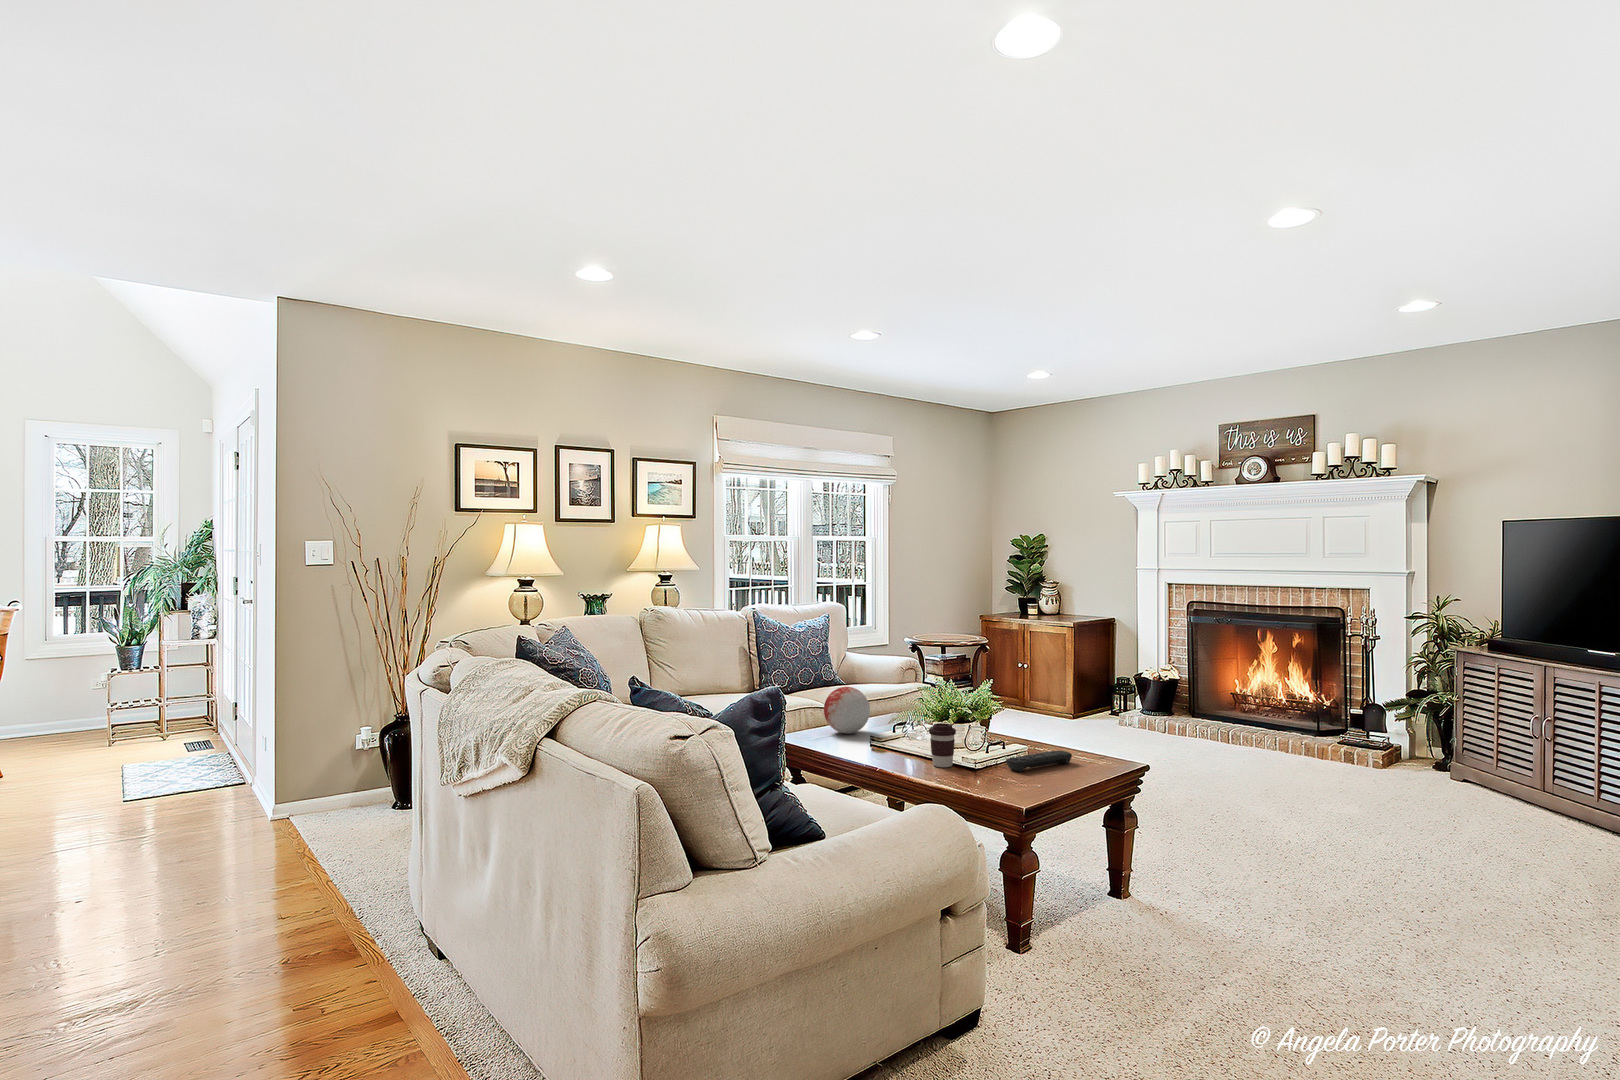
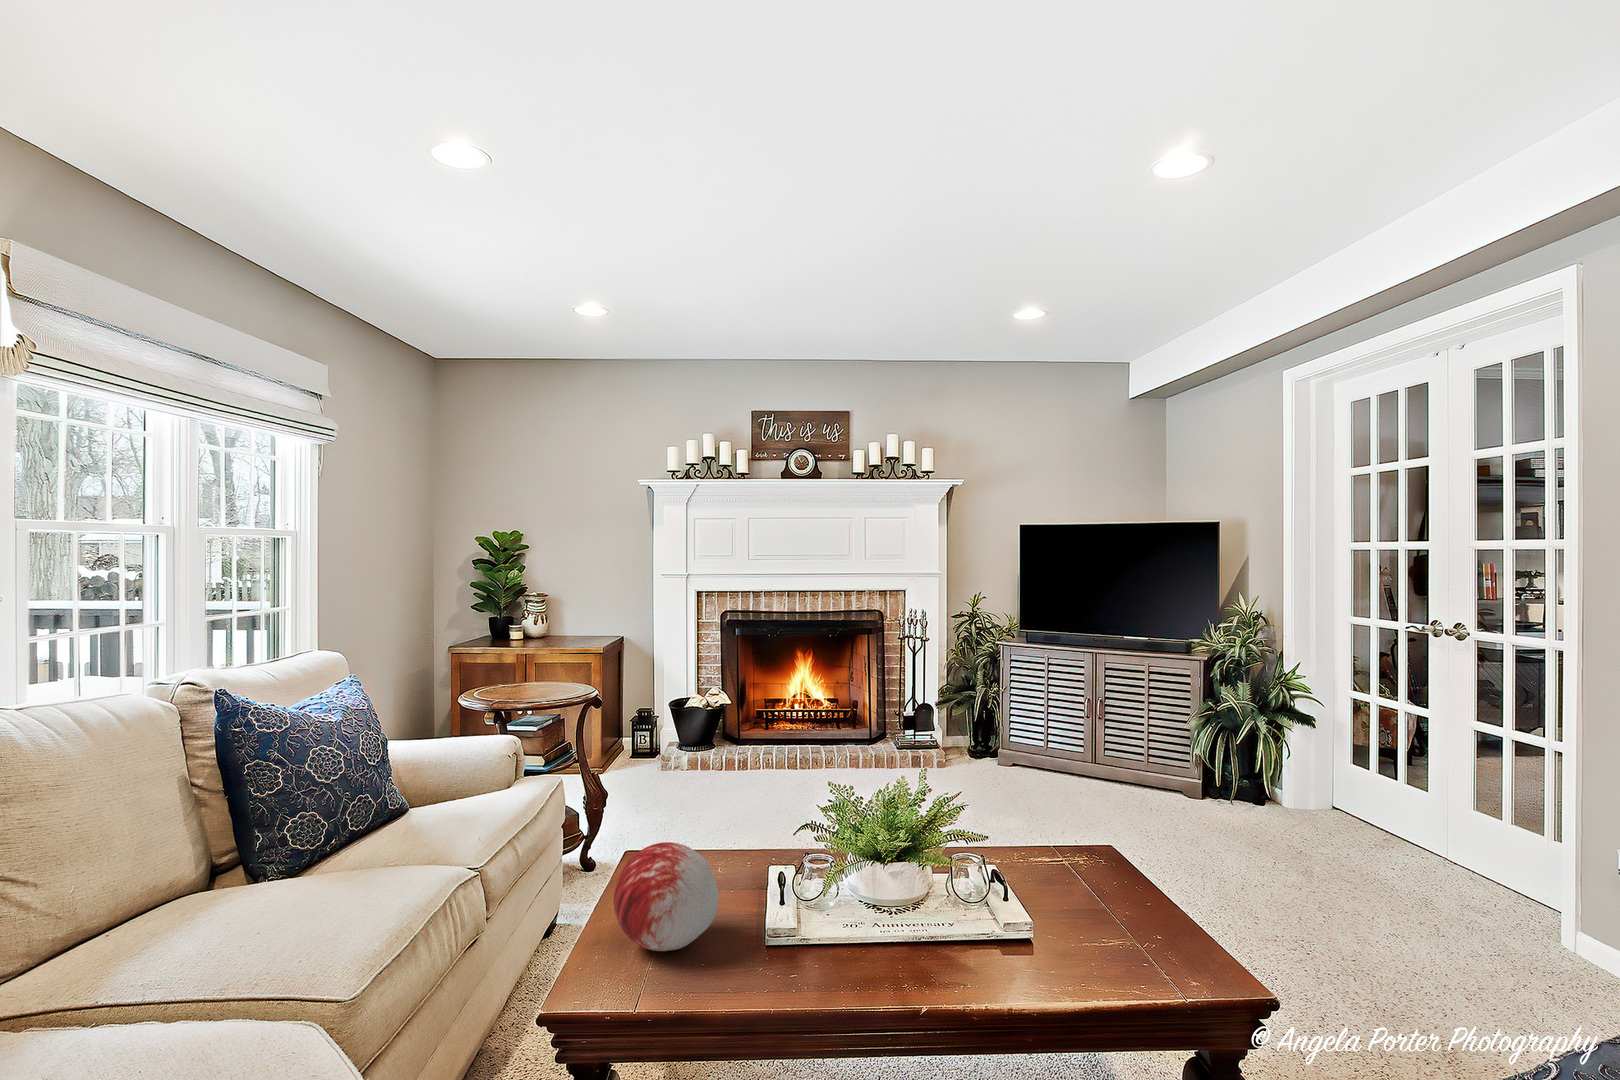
coffee cup: present [929,723,956,767] -> none [984,883,1039,979]
remote control: present [1006,751,1072,772] -> none [1070,868,1122,935]

